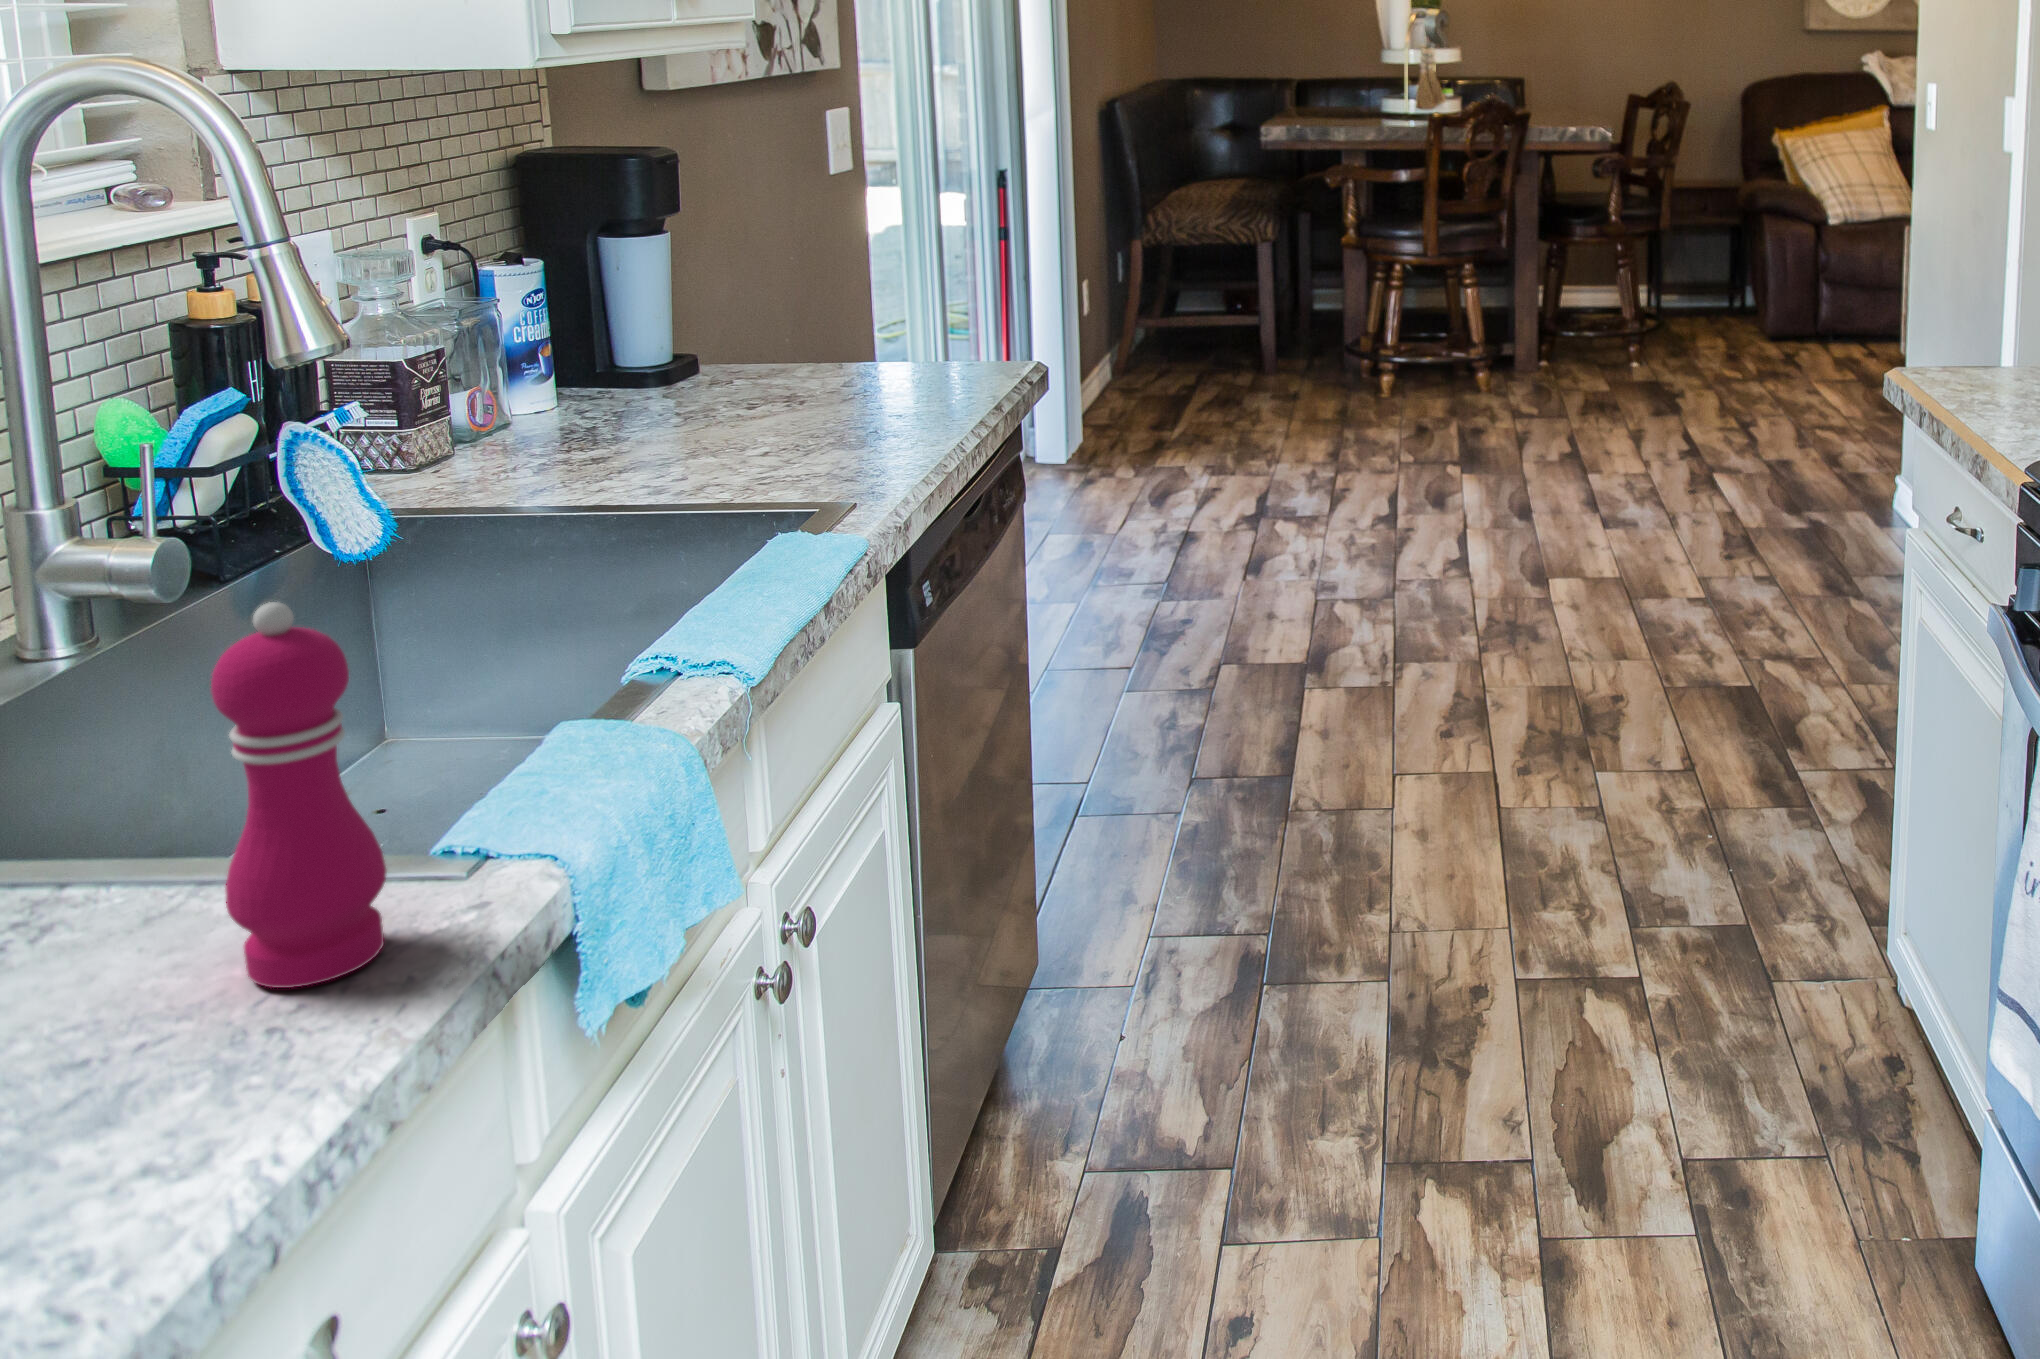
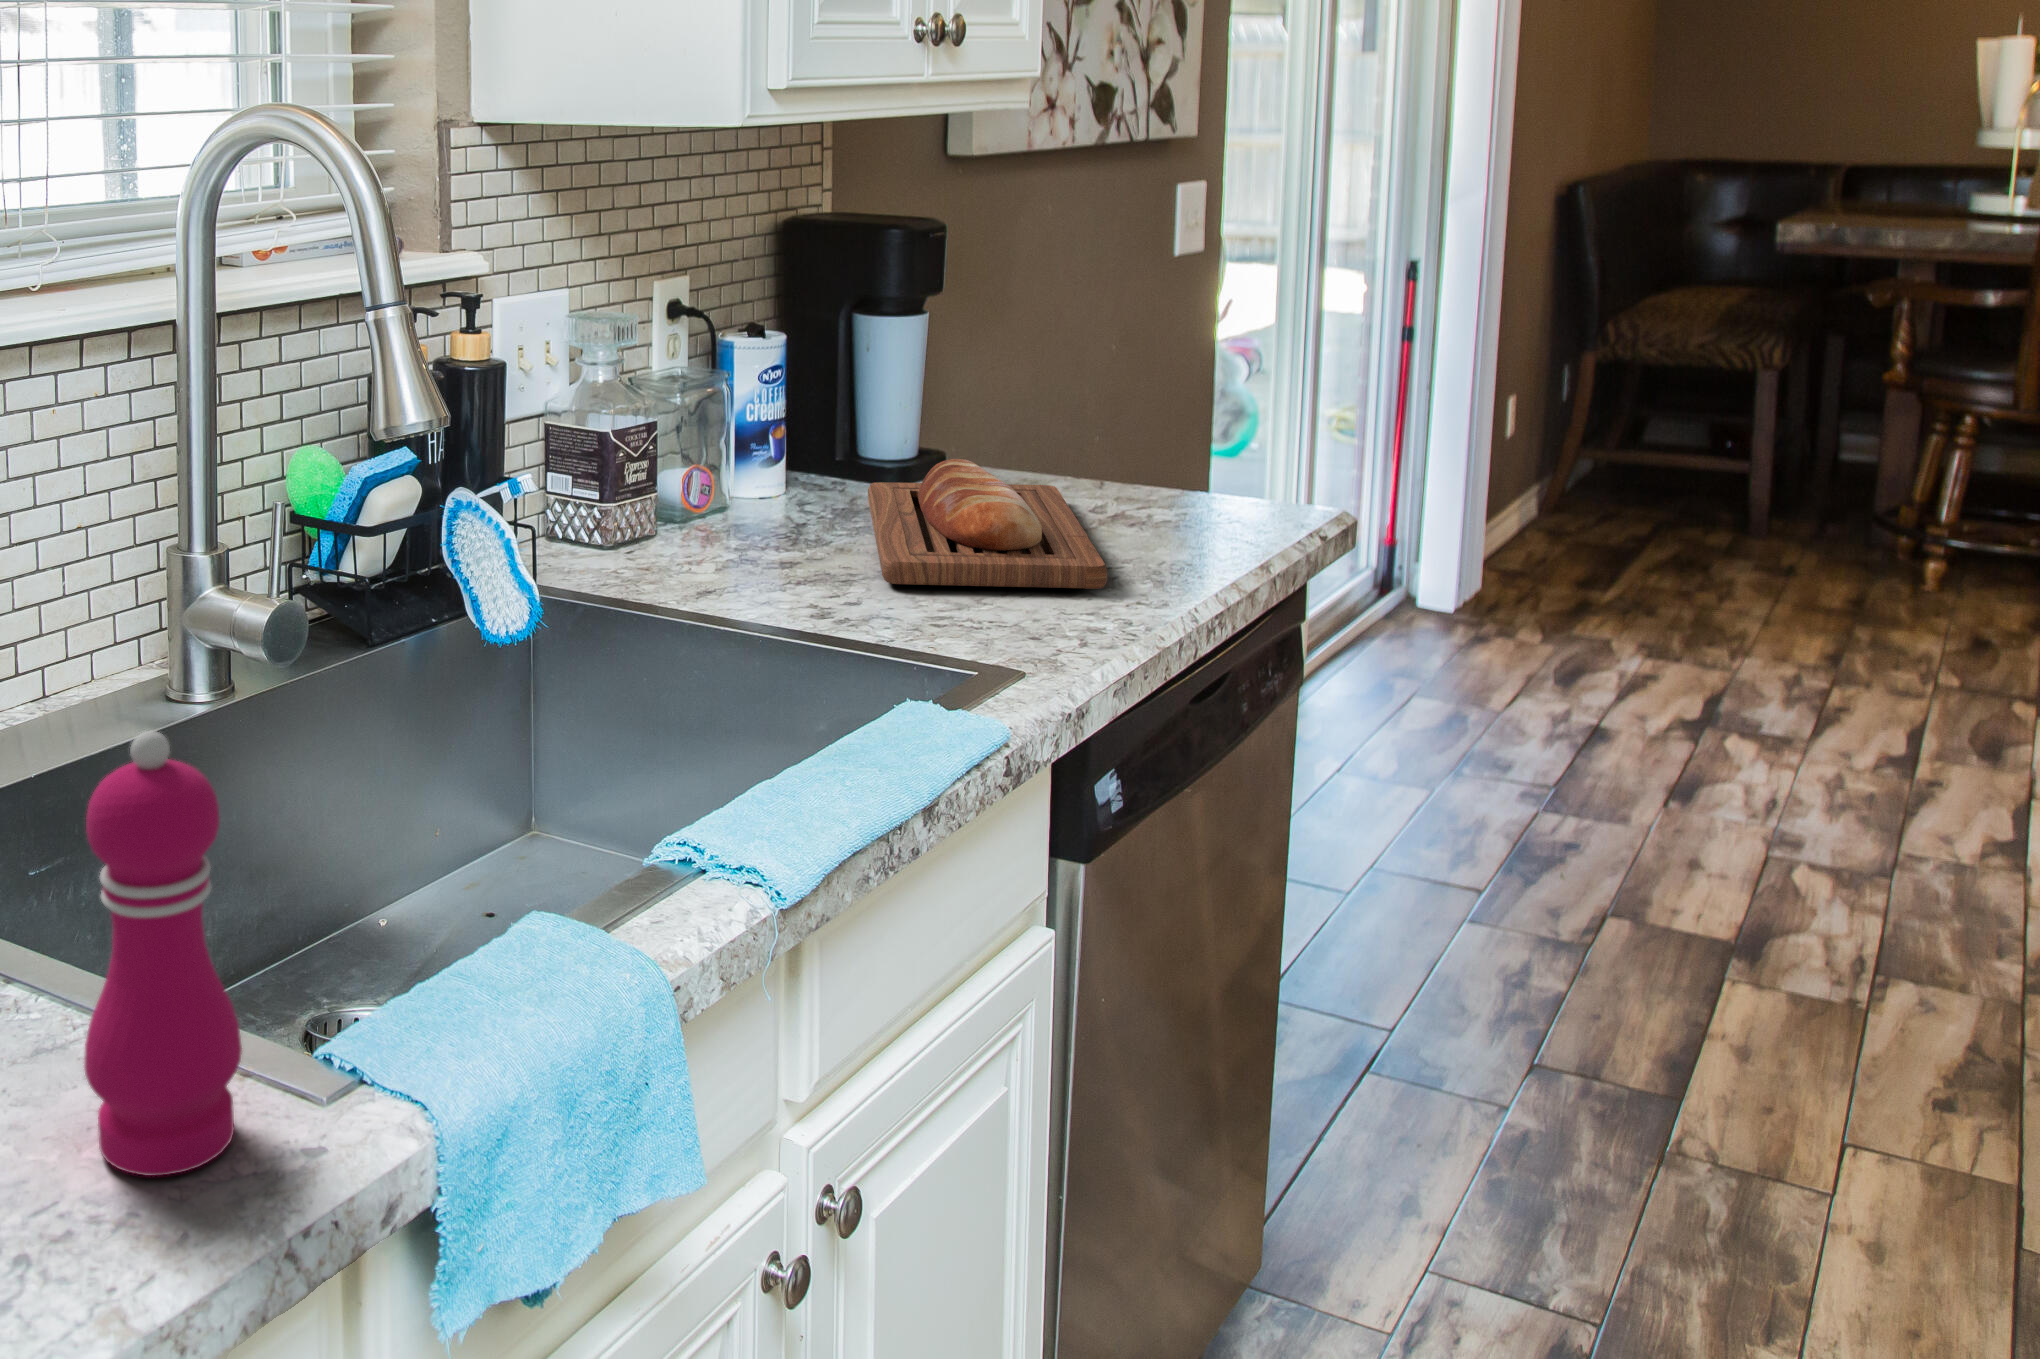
bread loaf: none [645,356,895,463] -> present [868,459,1107,589]

